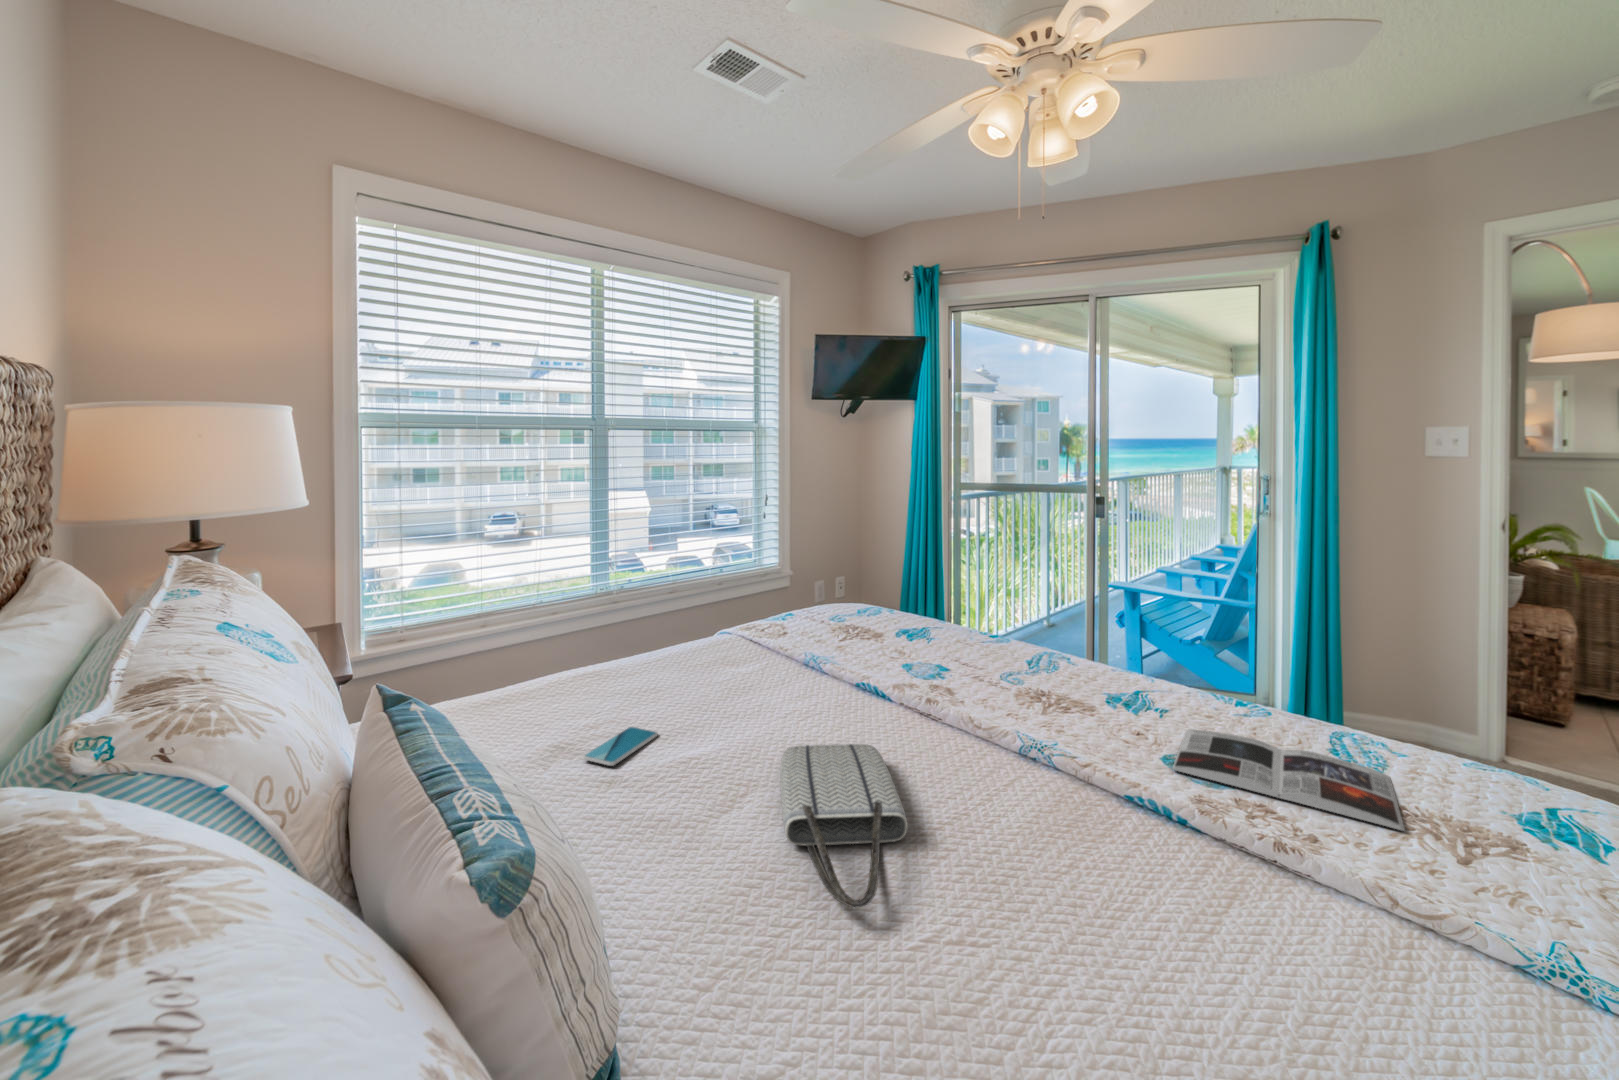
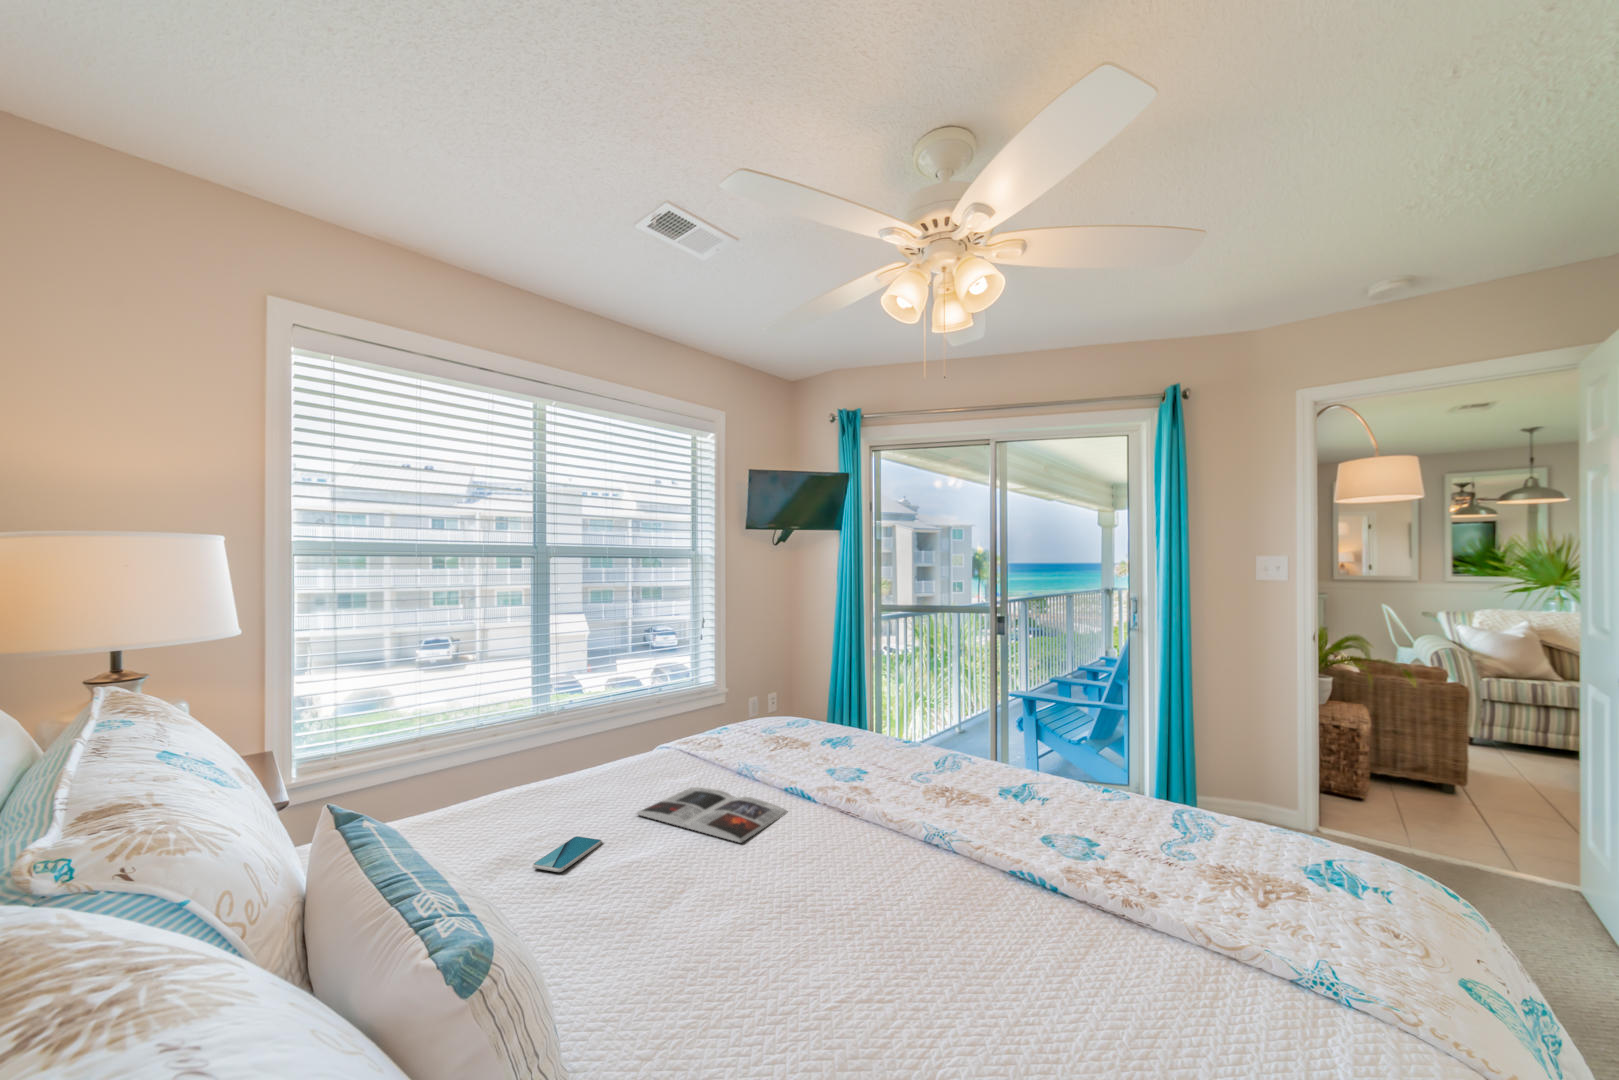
magazine: present [1172,729,1405,831] -> present [637,787,787,843]
tote bag: present [780,744,908,907] -> none [717,839,828,972]

